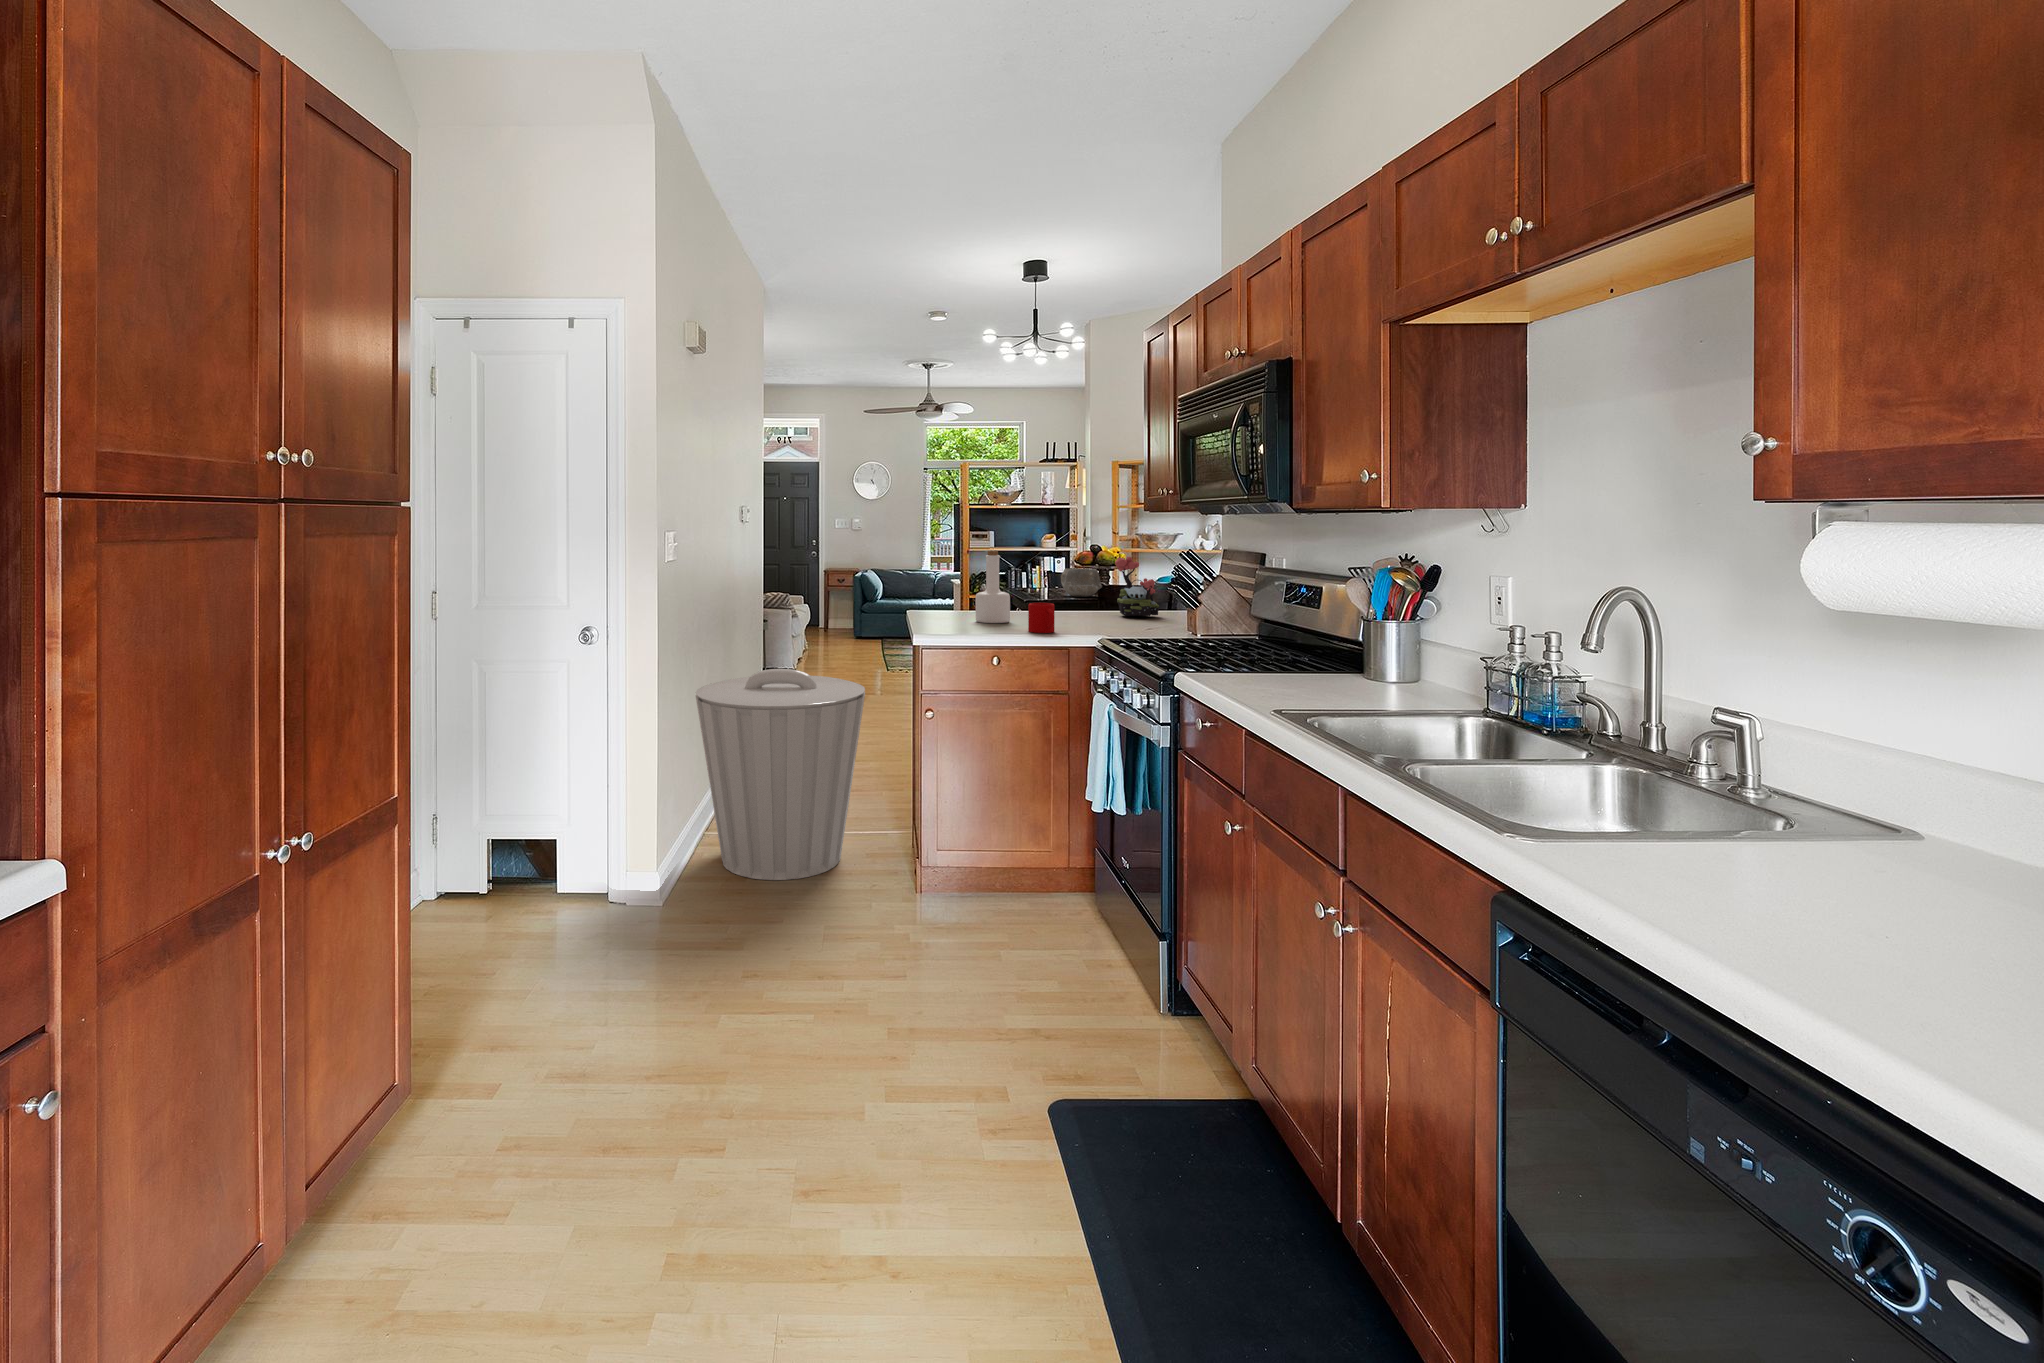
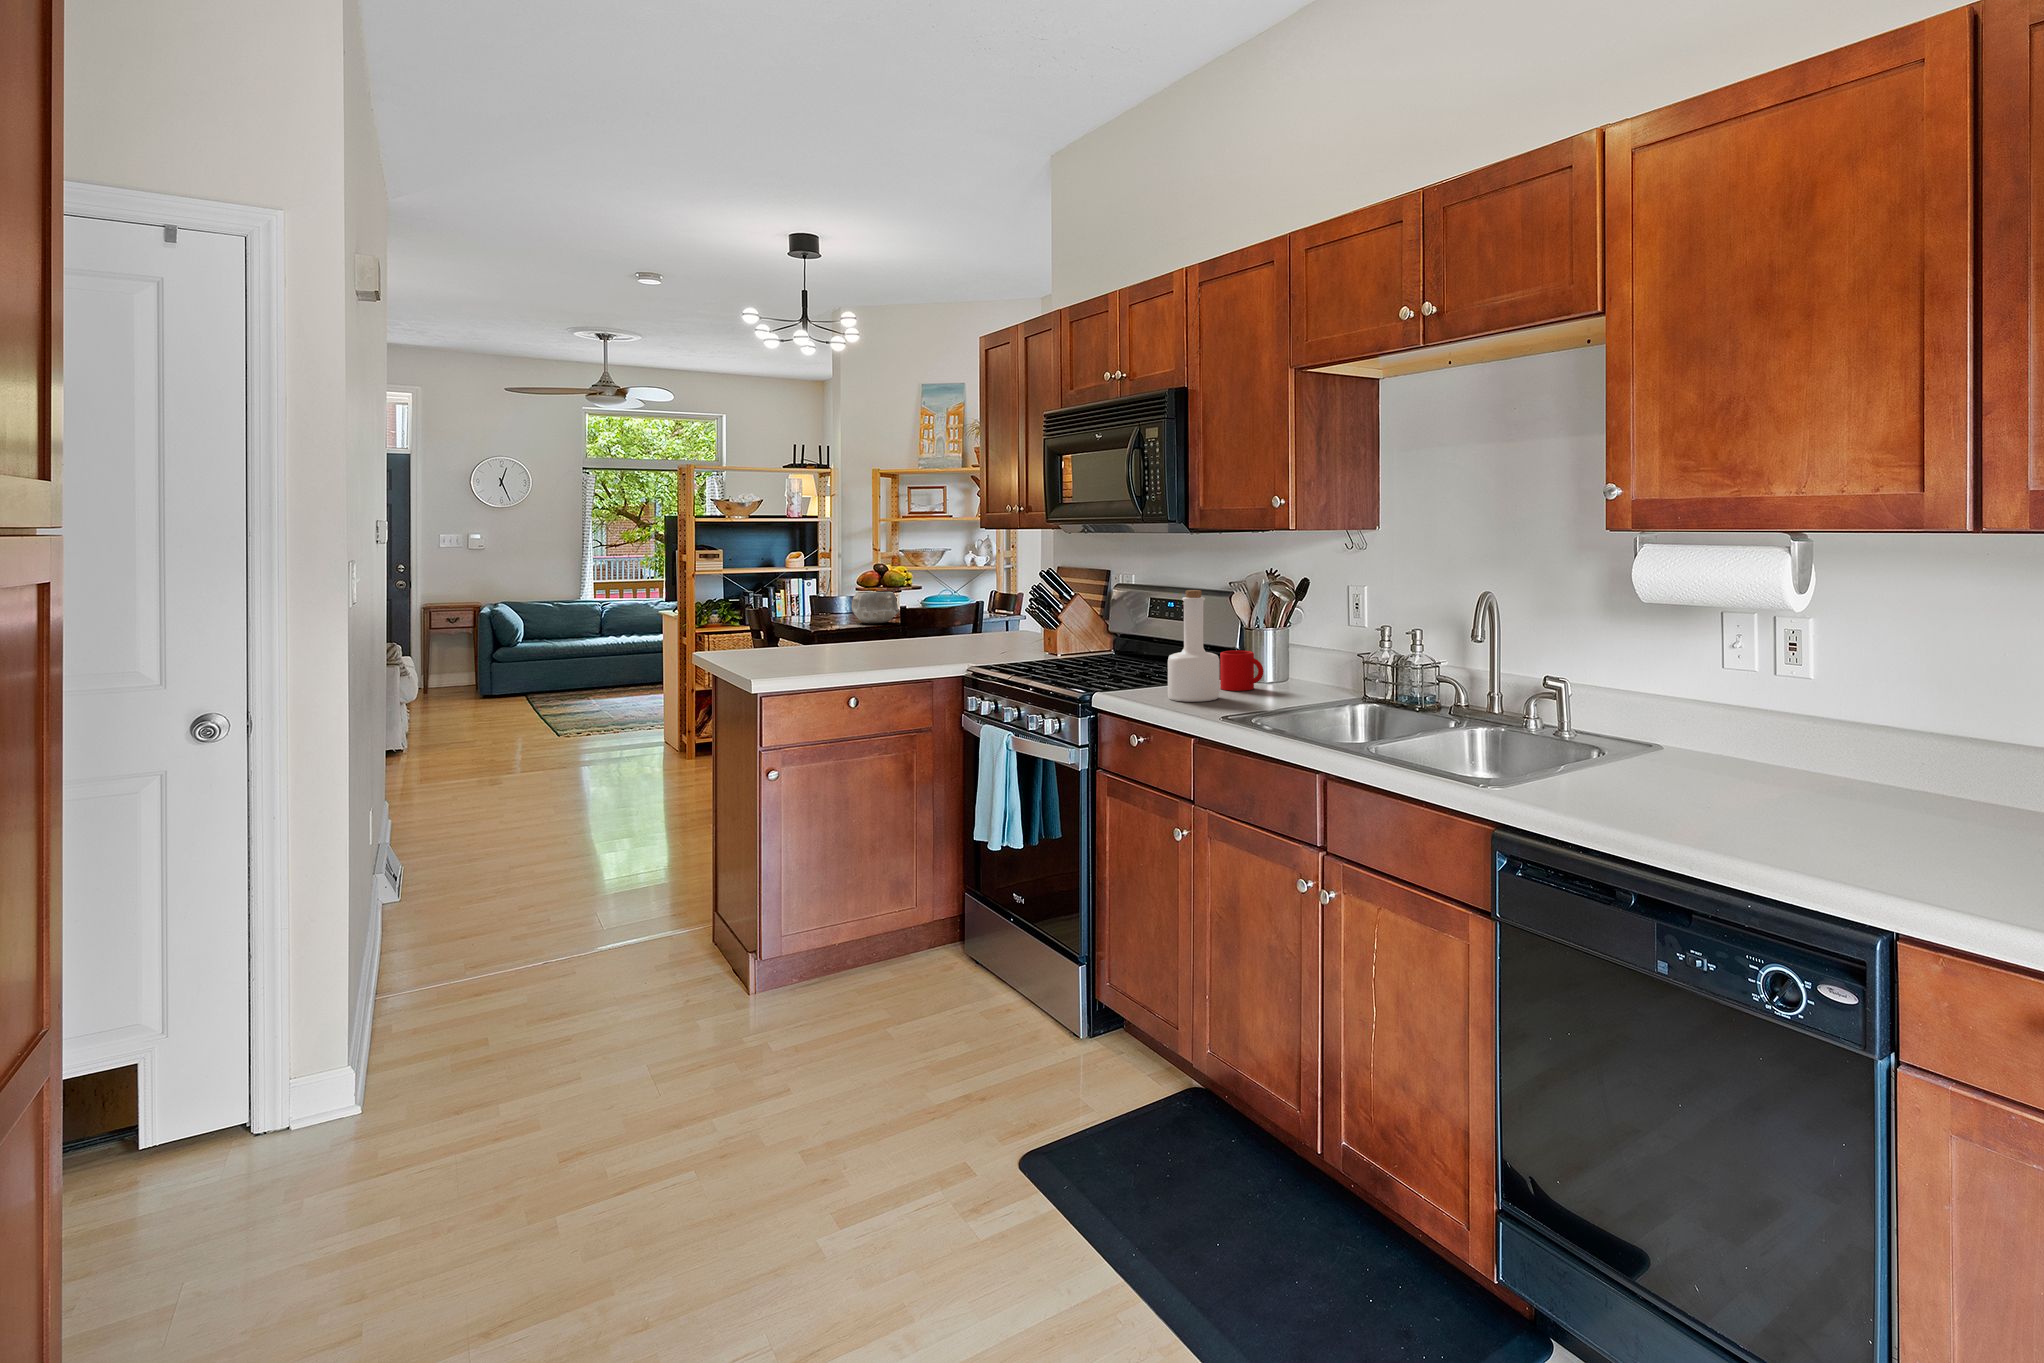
bottle: present [976,551,1010,623] -> present [1168,590,1220,702]
plant: present [1115,557,1159,616] -> none [942,577,992,641]
mug: present [1028,603,1055,633] -> present [1220,650,1264,691]
trash can: present [696,669,865,880] -> none [380,741,656,1036]

